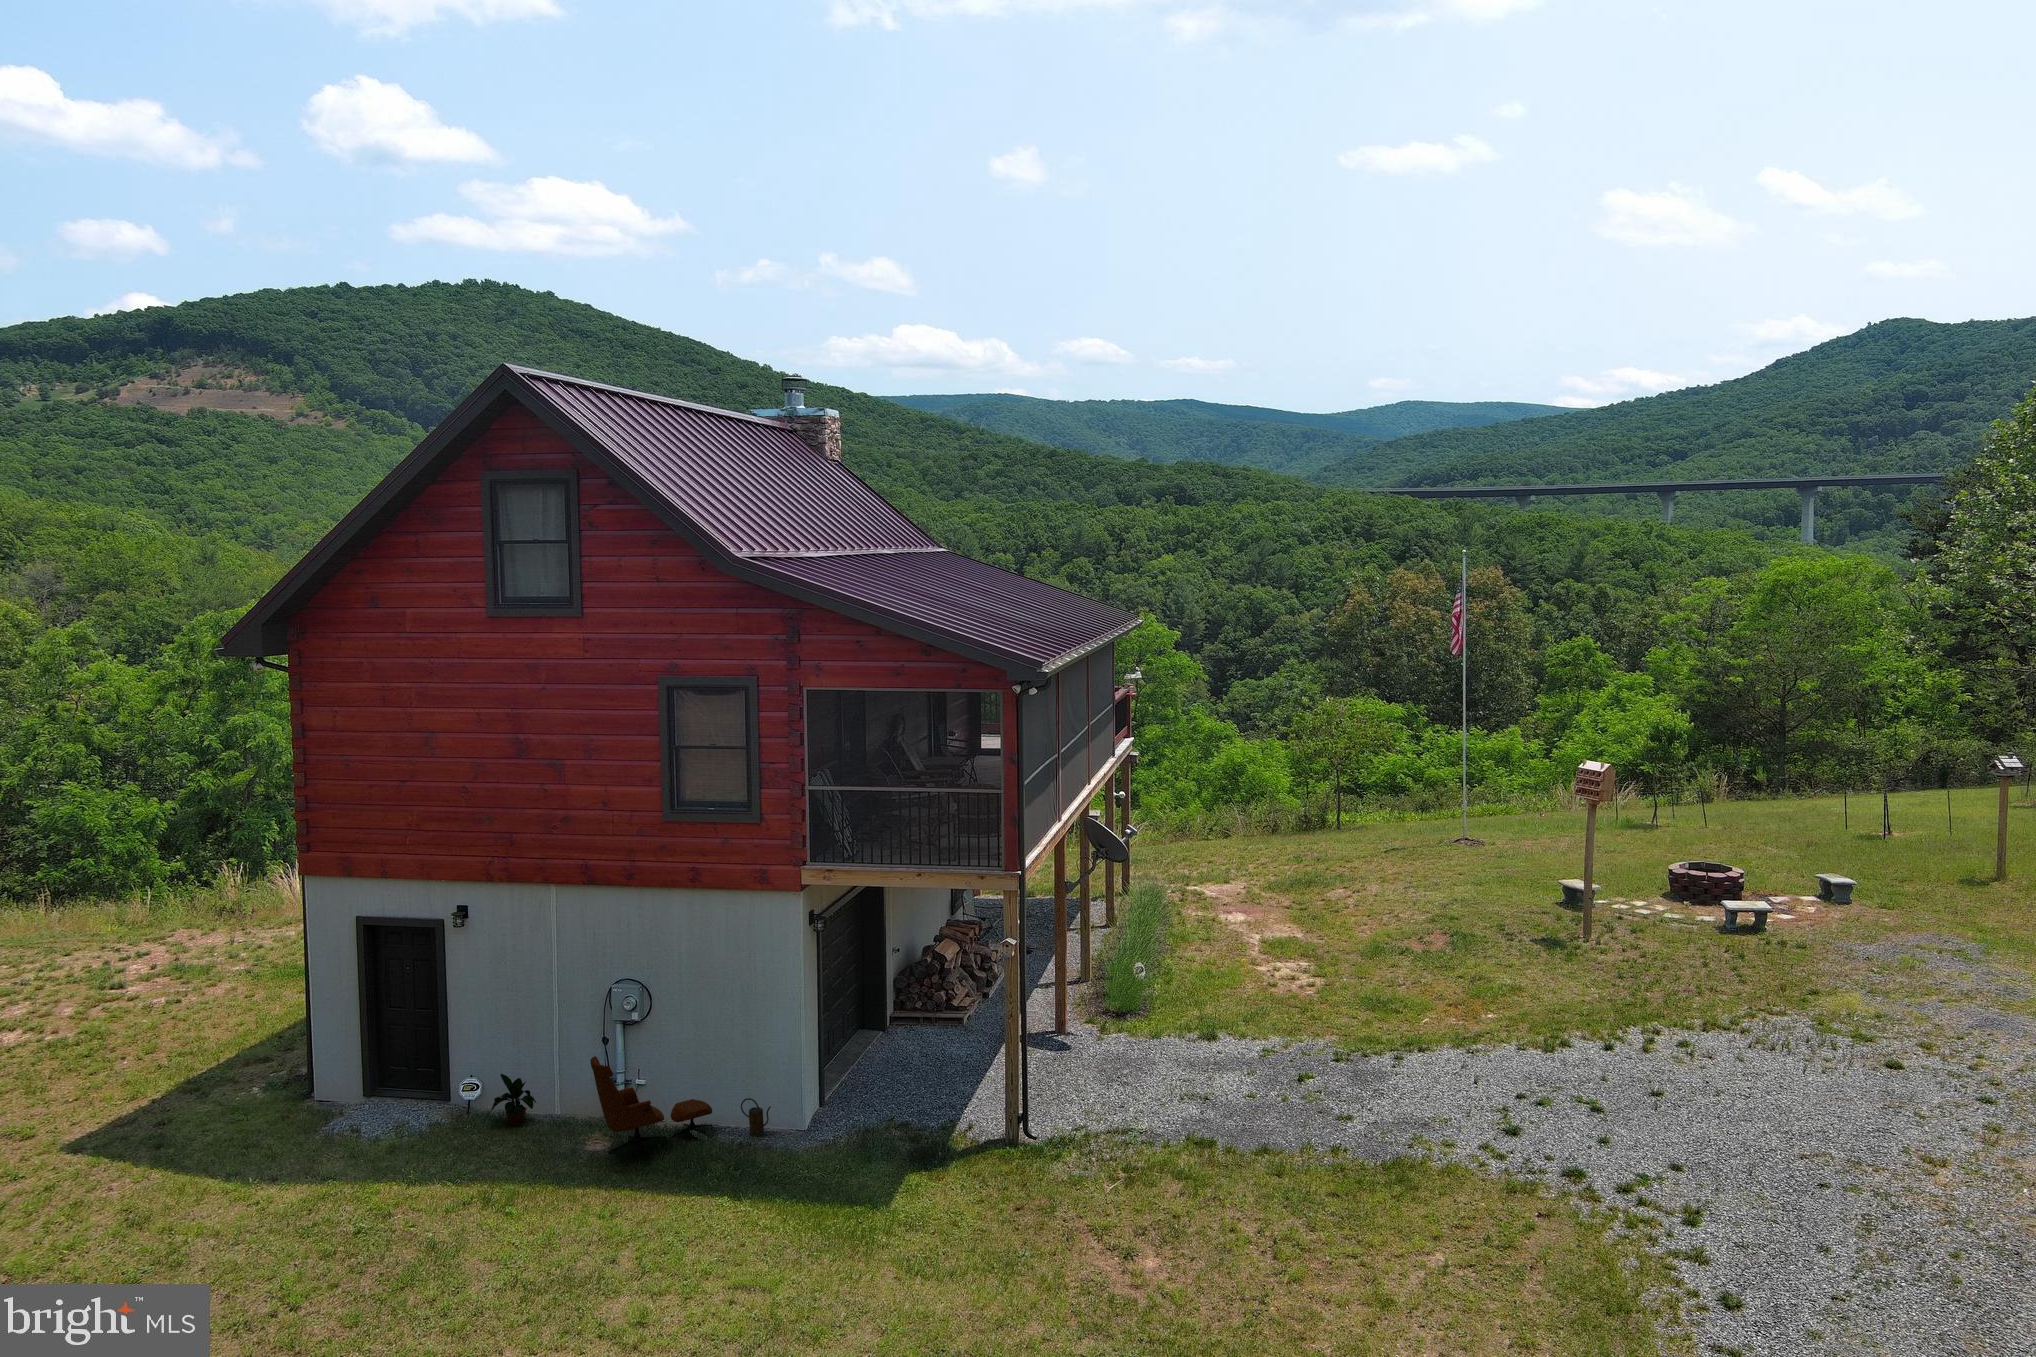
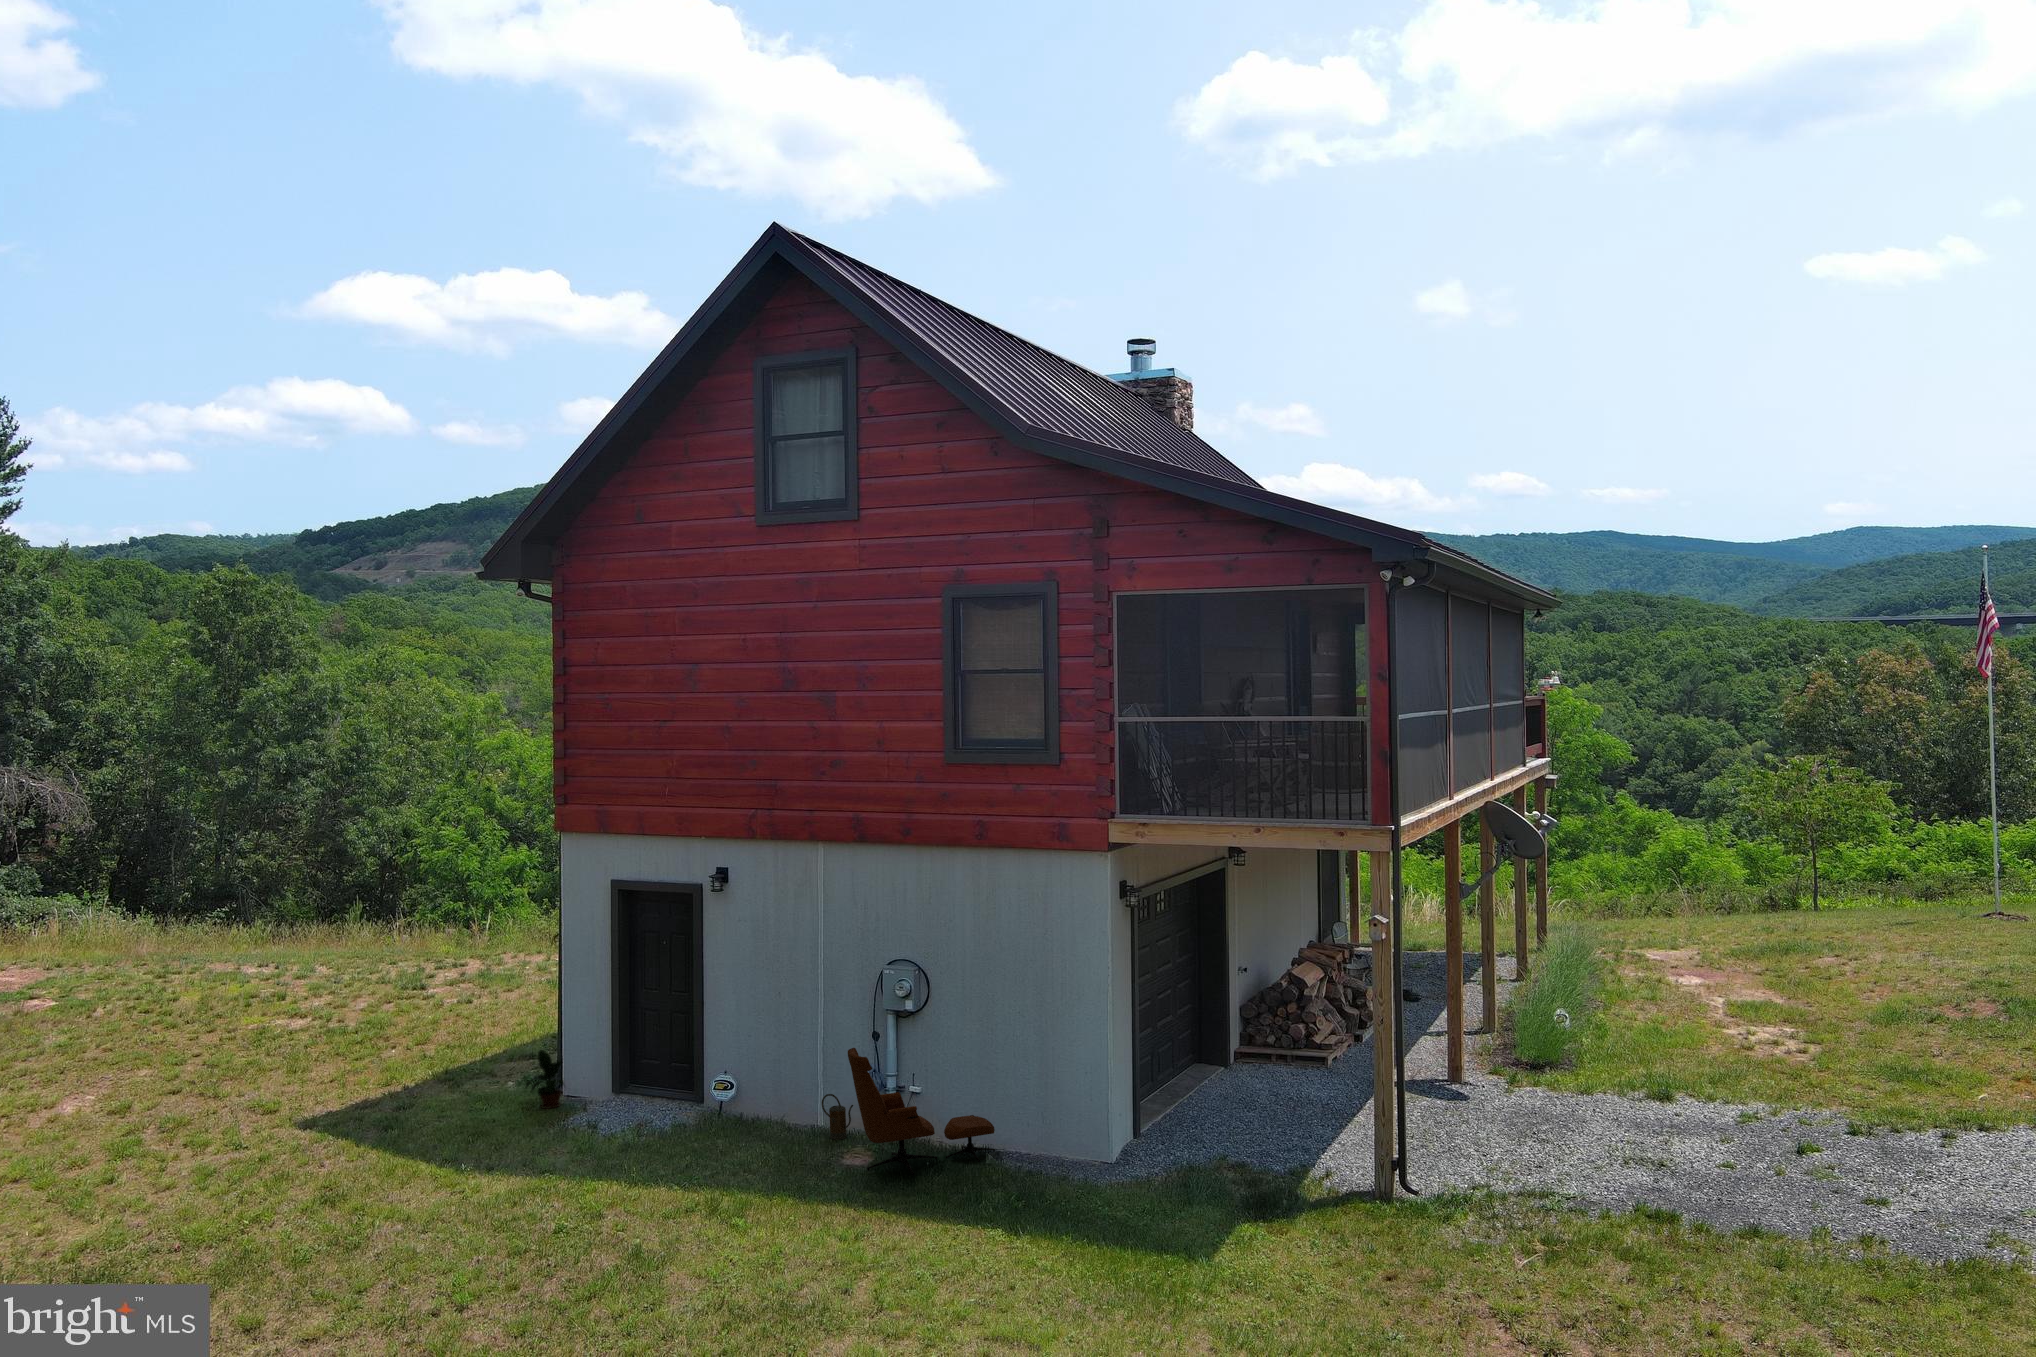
potted plant: present [491,1074,536,1125] -> present [526,1050,564,1109]
watering can: present [741,1098,771,1137] -> present [822,1094,853,1140]

